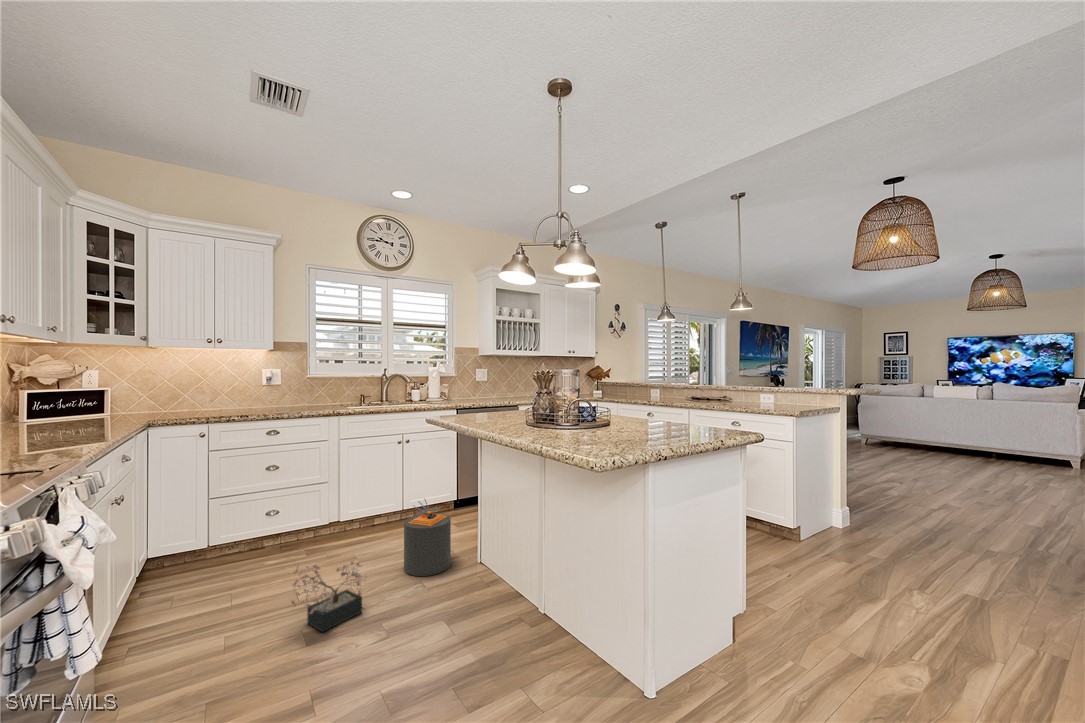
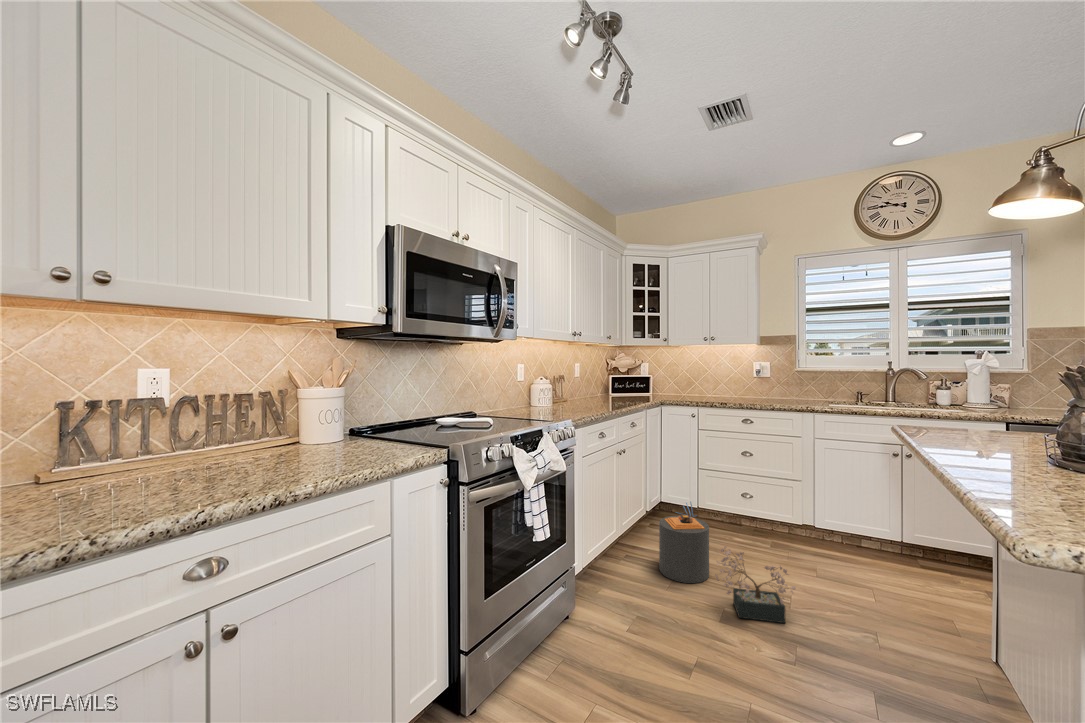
trash can: present [404,499,451,576] -> present [659,502,709,583]

